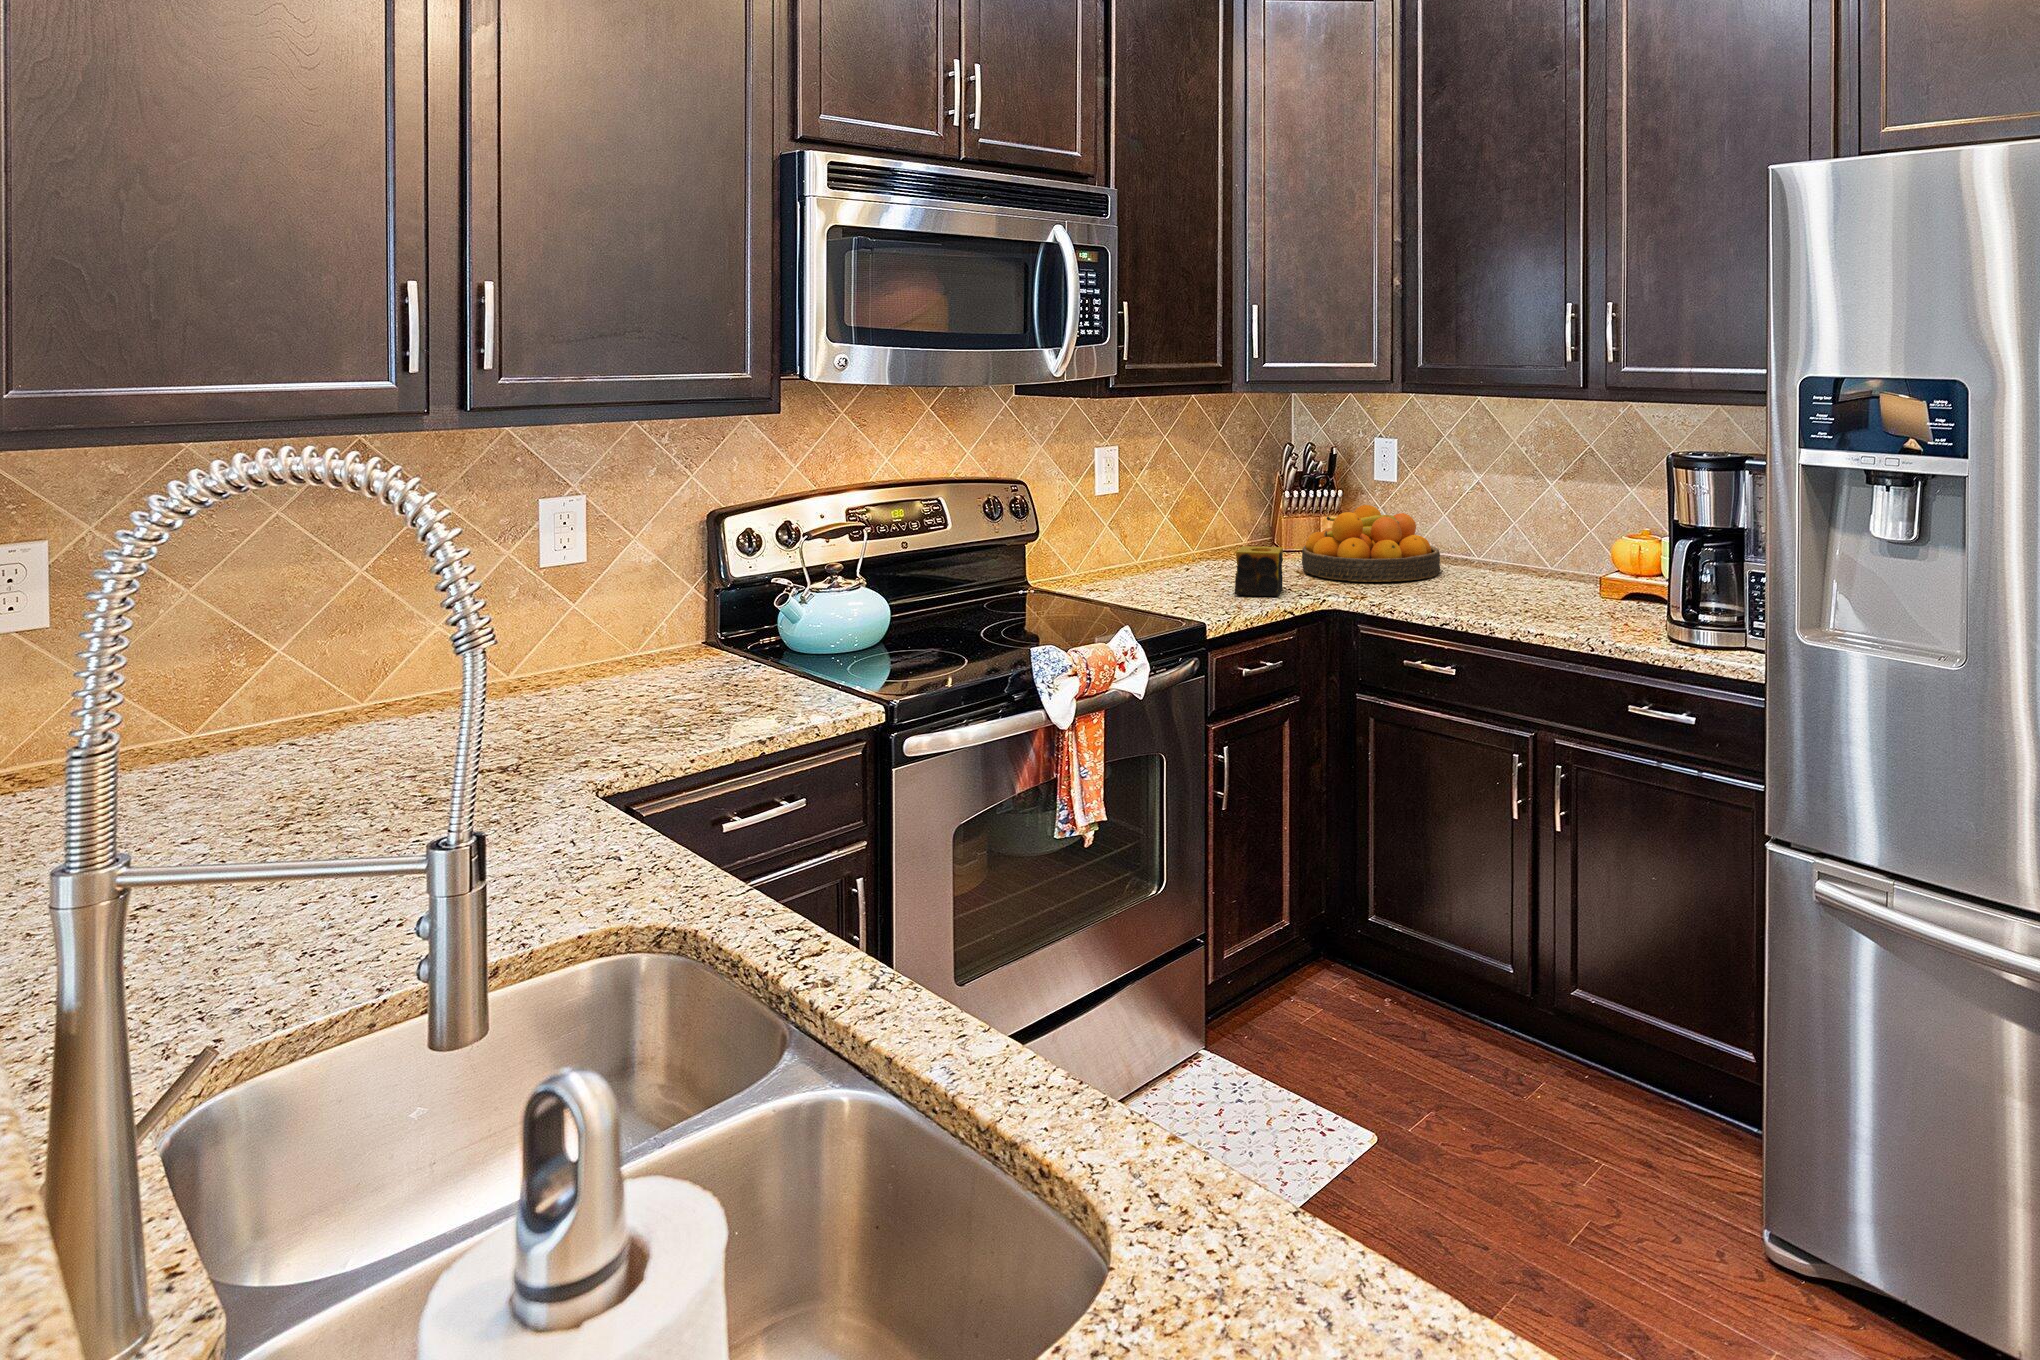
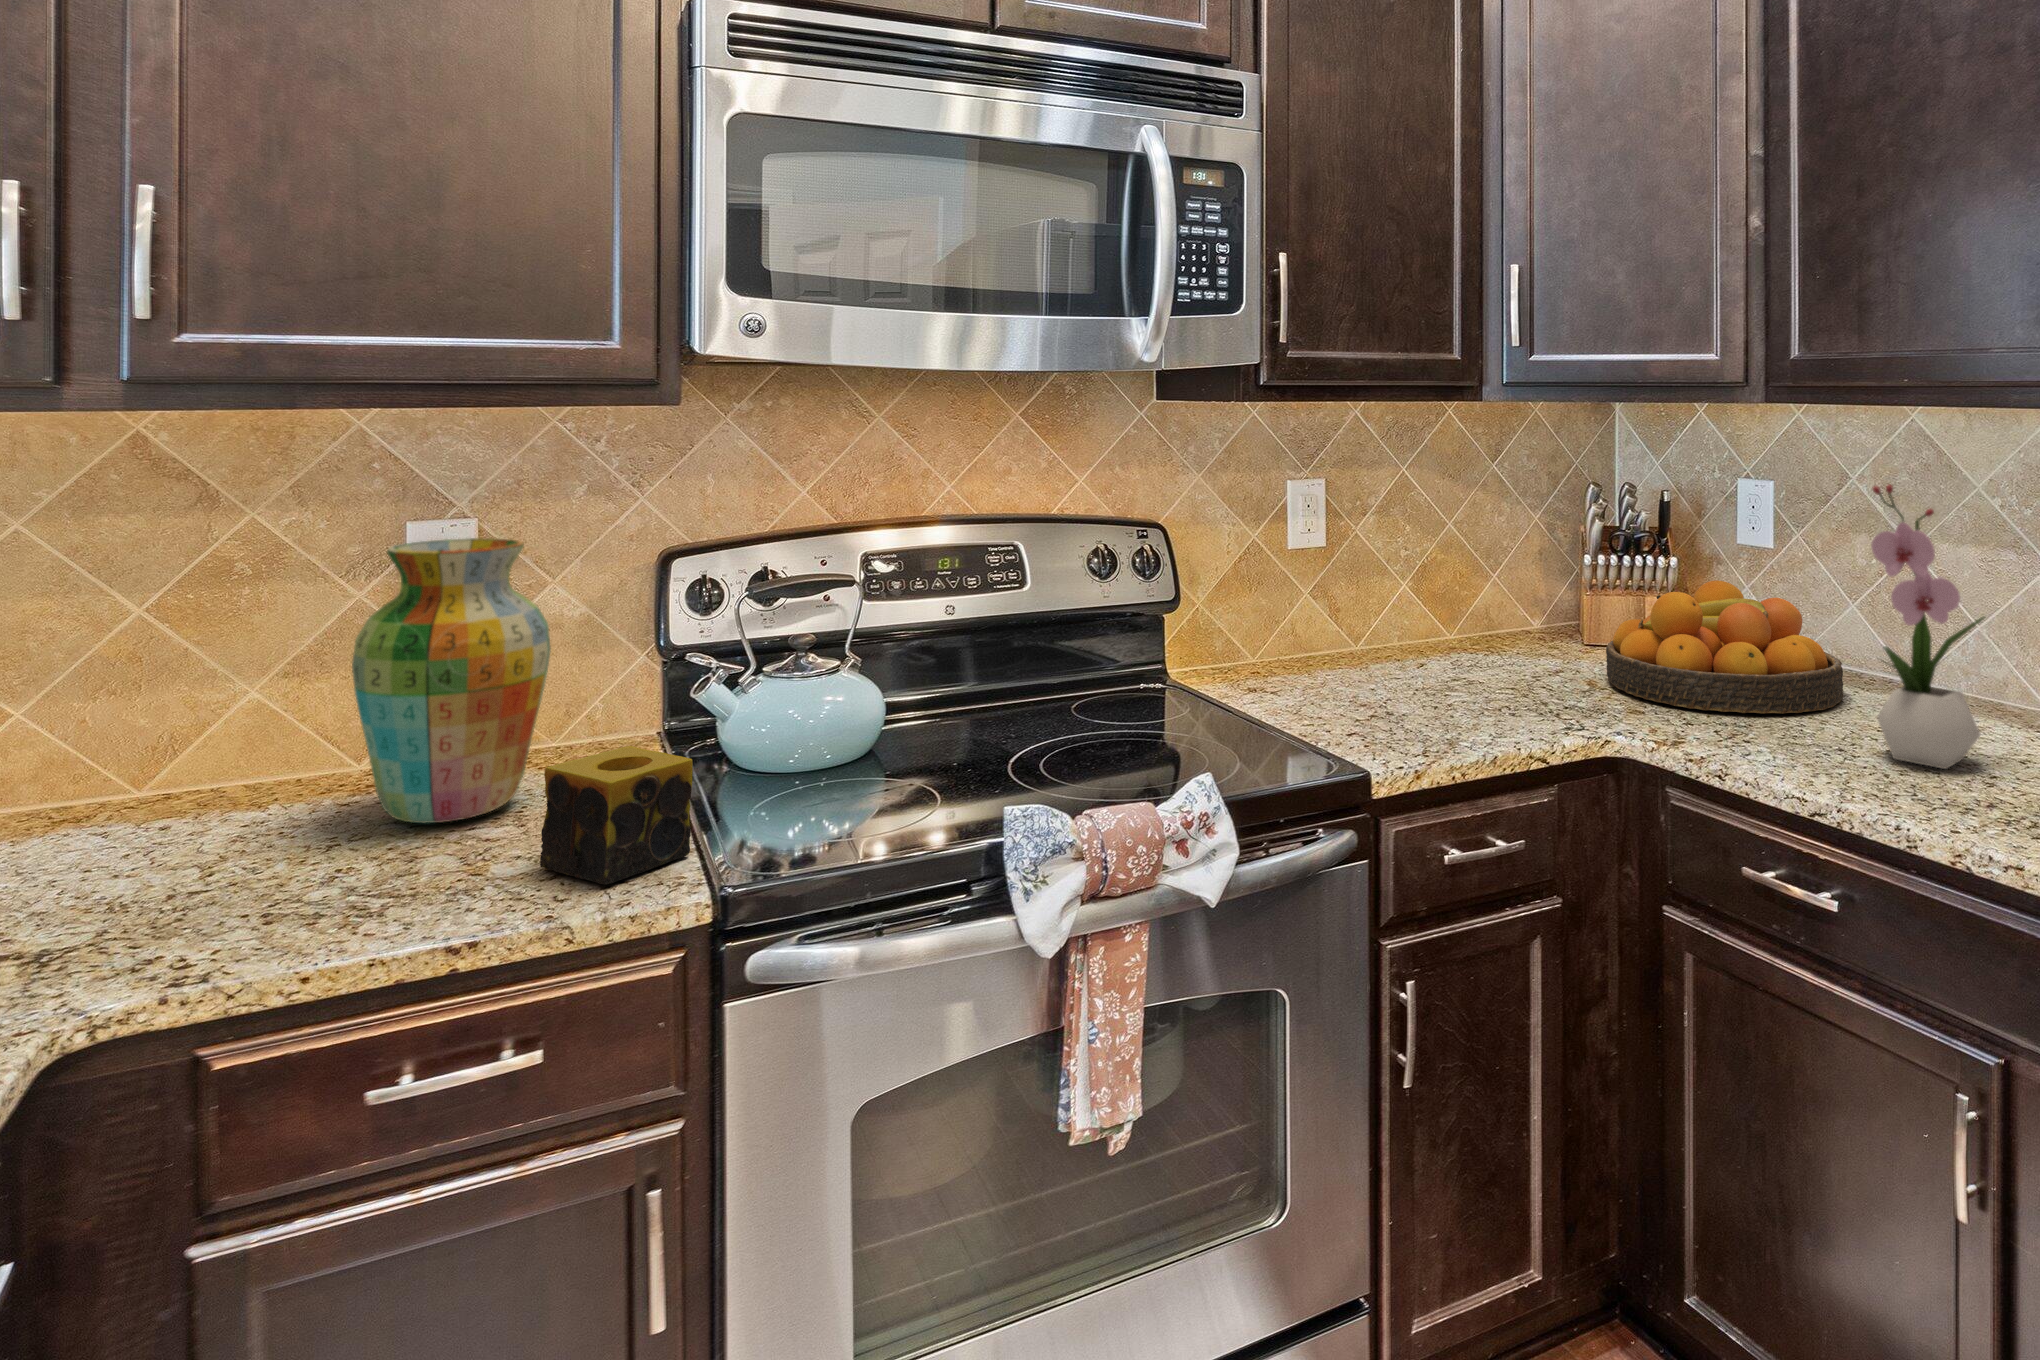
flower arrangement: none [1465,443,1520,598] -> present [1871,485,1985,769]
vase: none [574,508,700,696] -> present [352,538,550,823]
candle: present [1235,546,1283,596] -> present [540,746,693,885]

